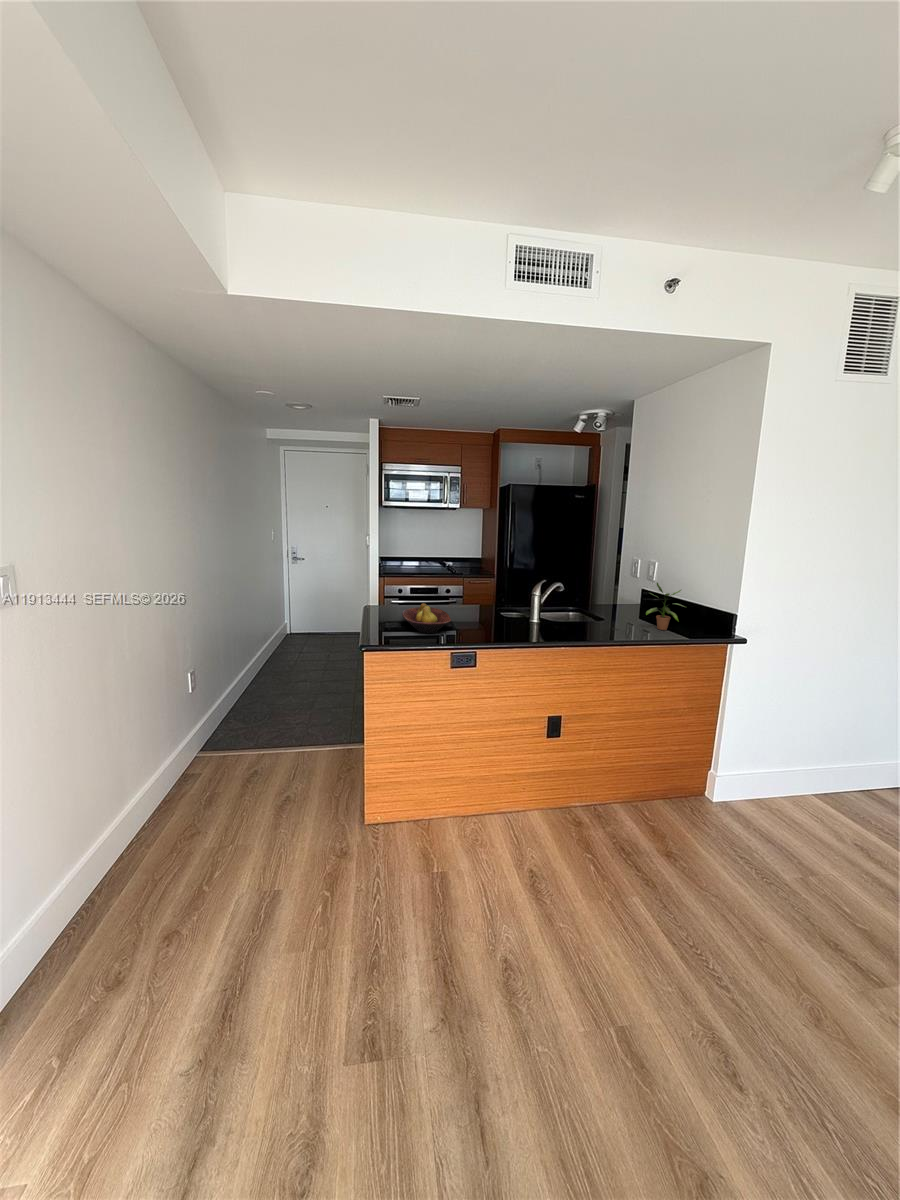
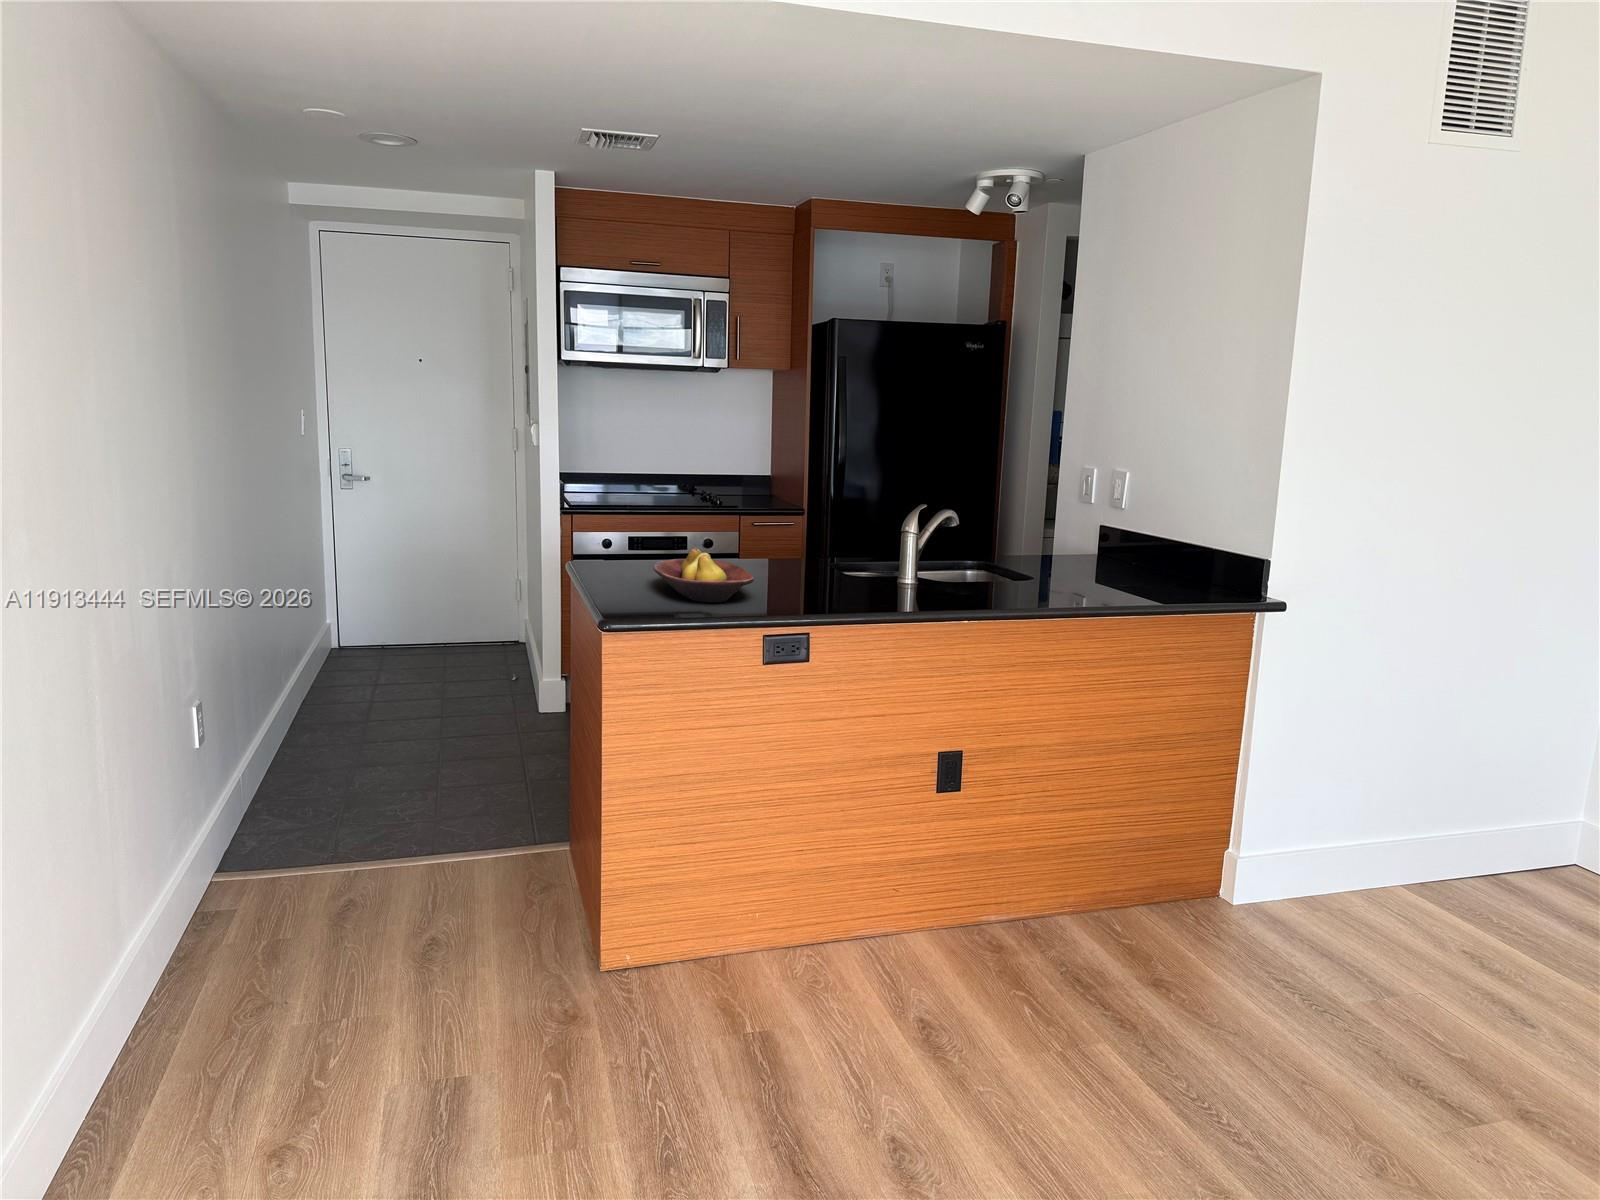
potted plant: present [646,583,685,630] -> none [1110,502,1186,593]

